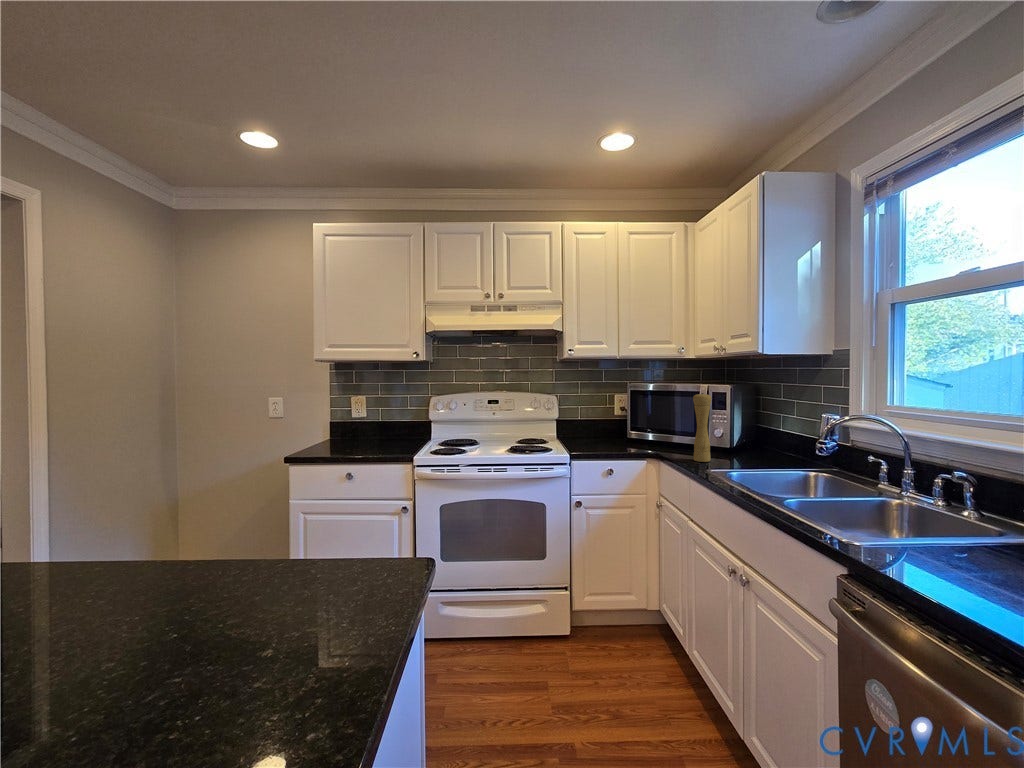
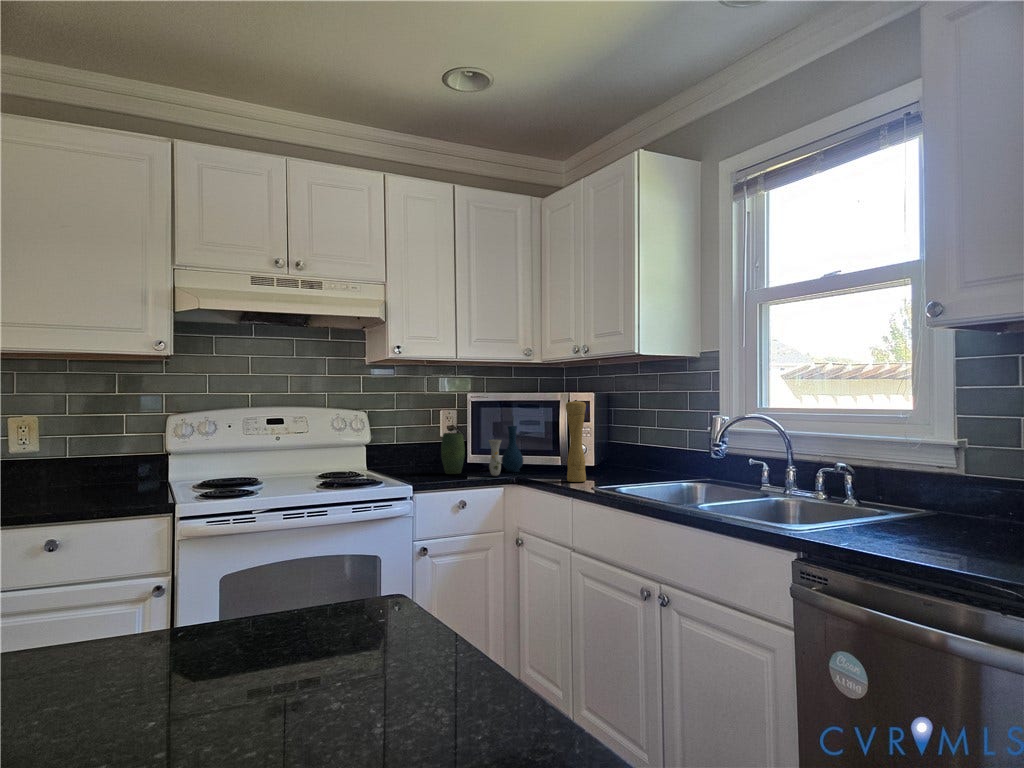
vase: none [602,411,670,450] -> present [441,426,523,476]

